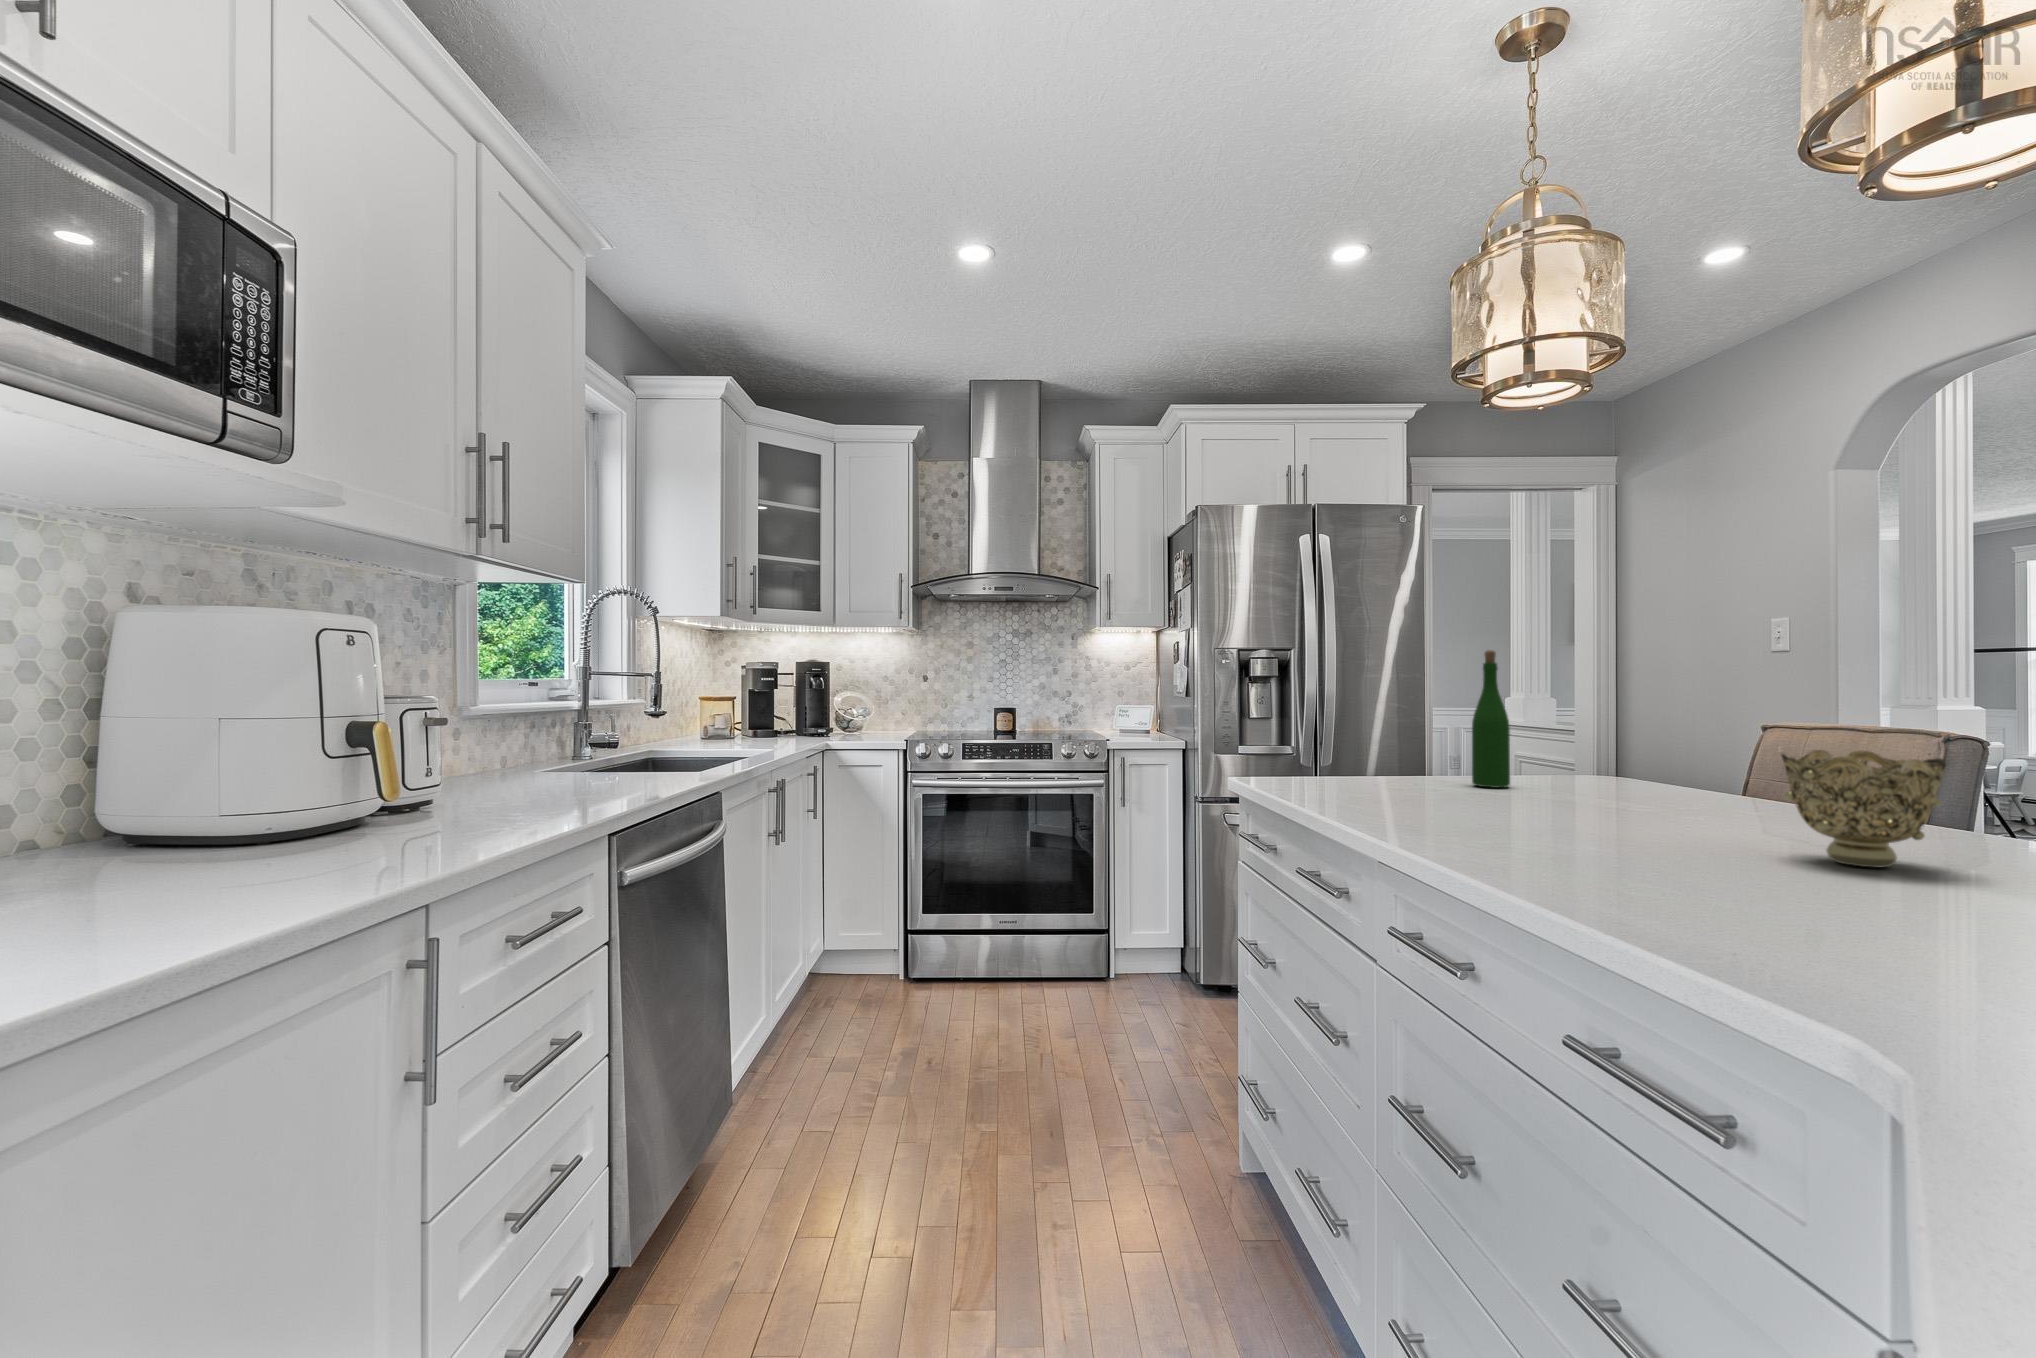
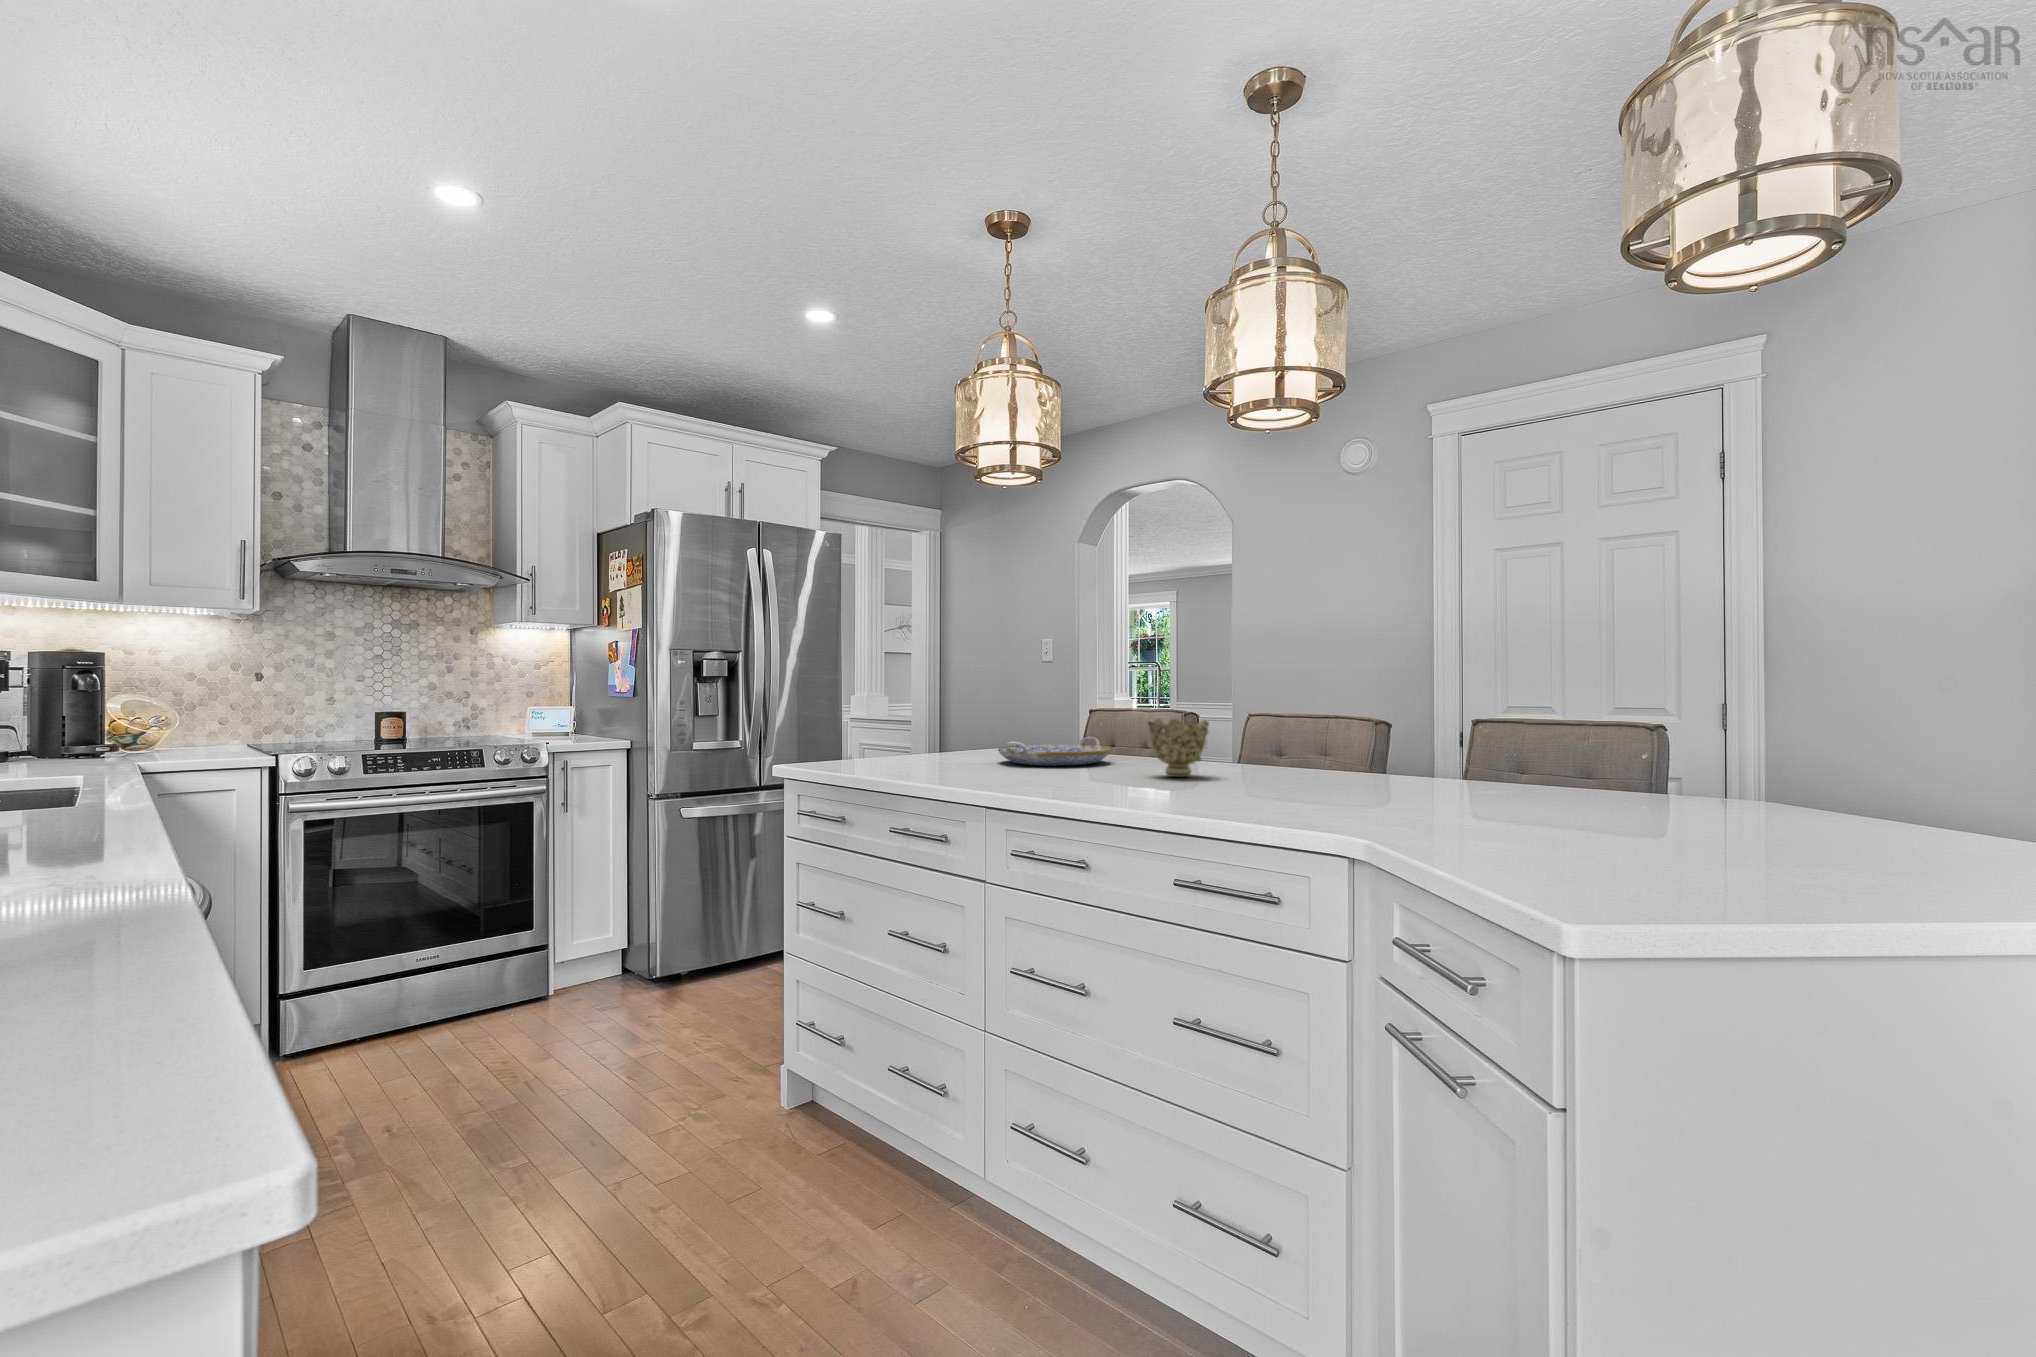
wine bottle: present [1472,650,1510,788] -> none [944,661,968,758]
serving tray: none [1536,770,1759,816] -> present [998,737,1111,766]

